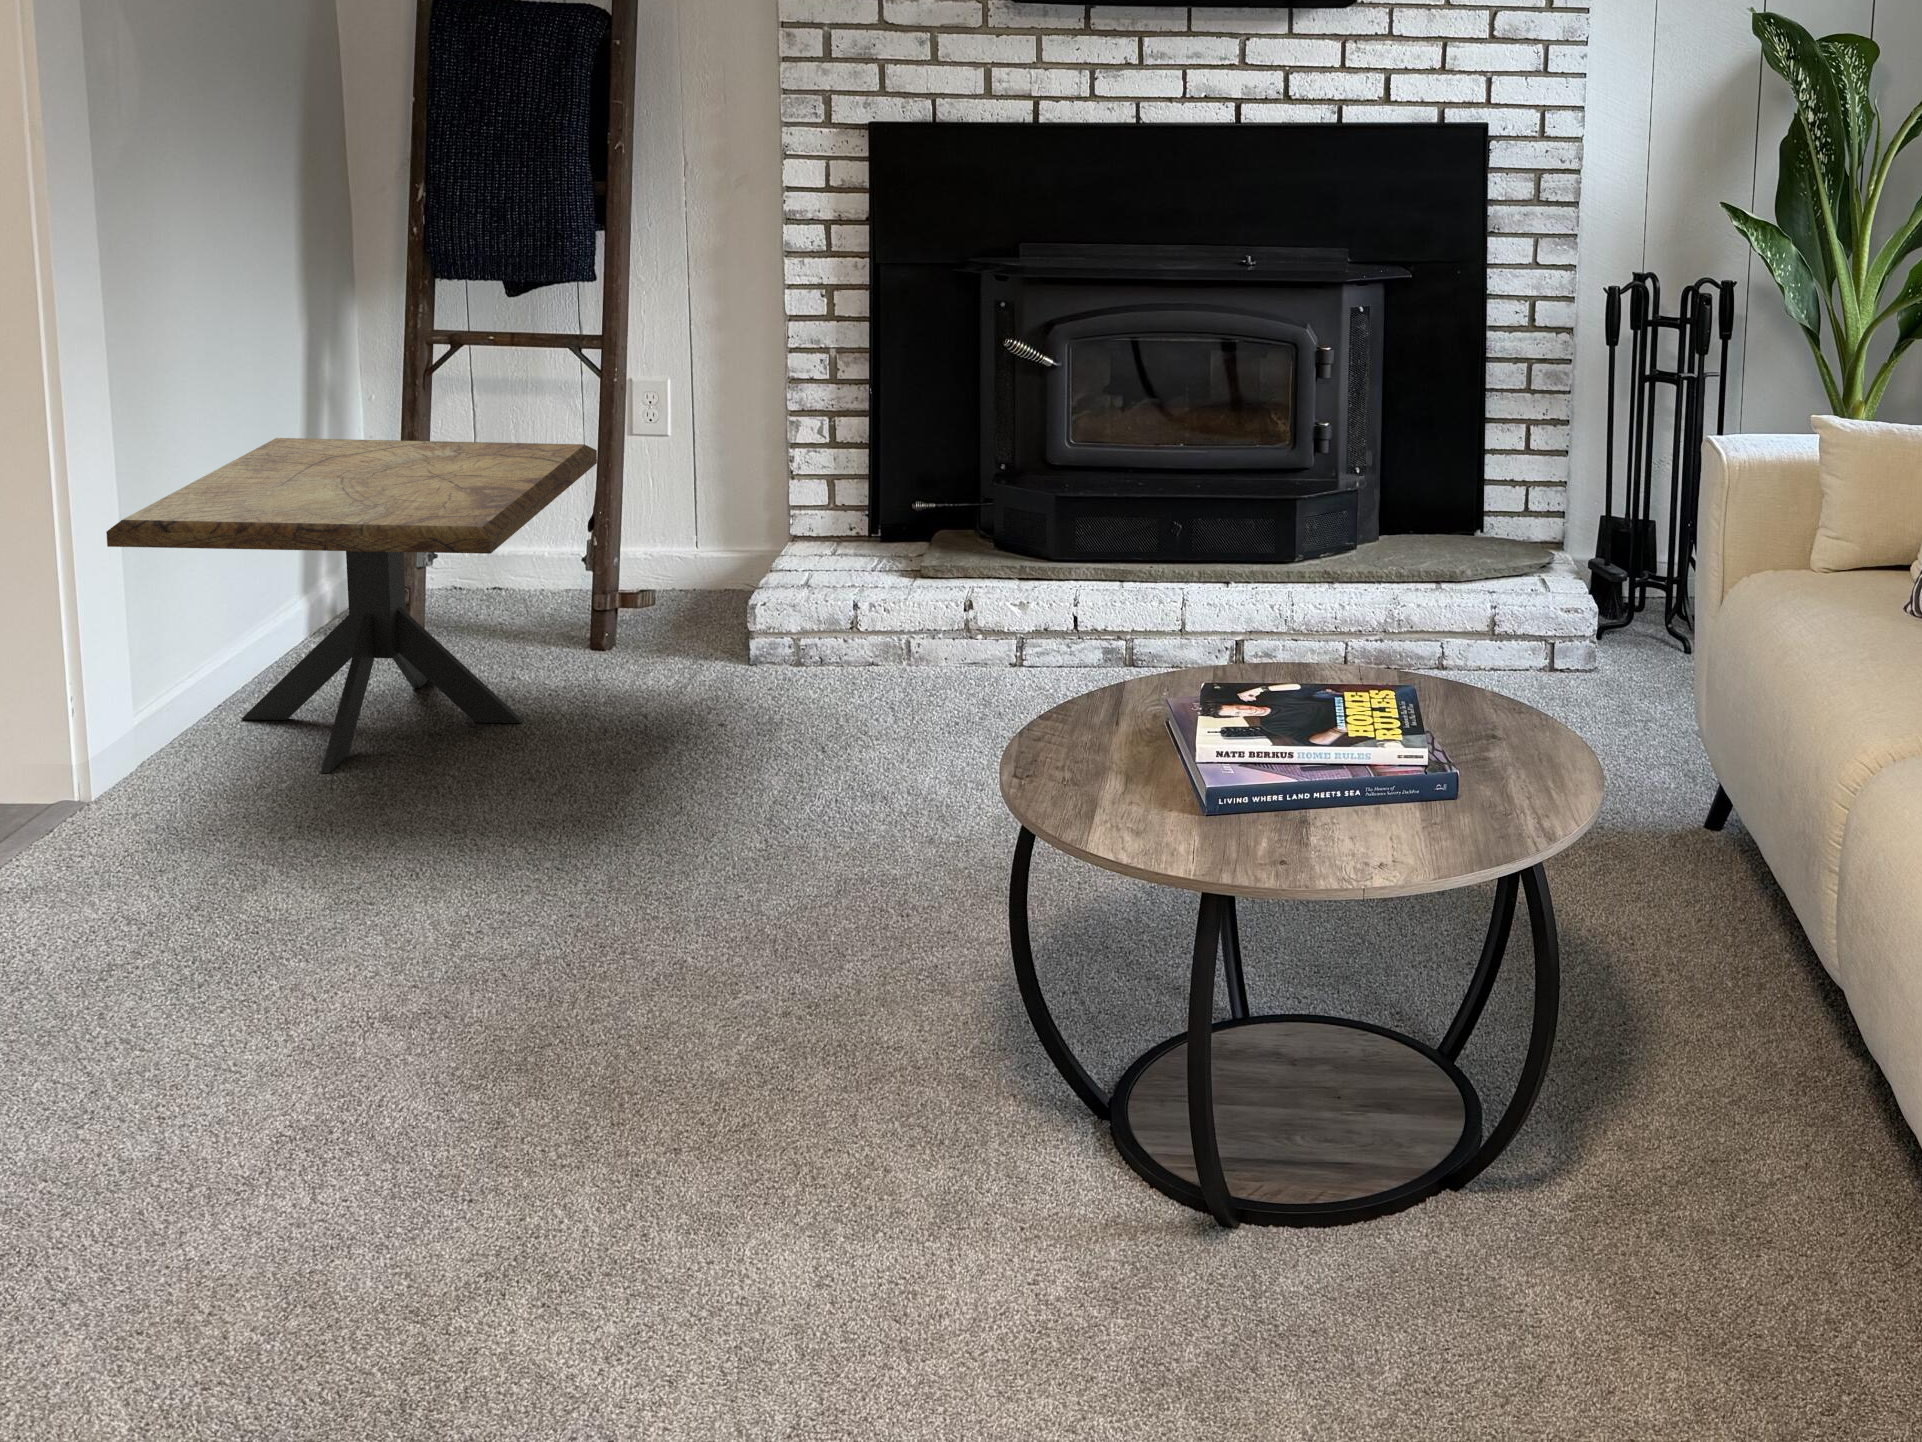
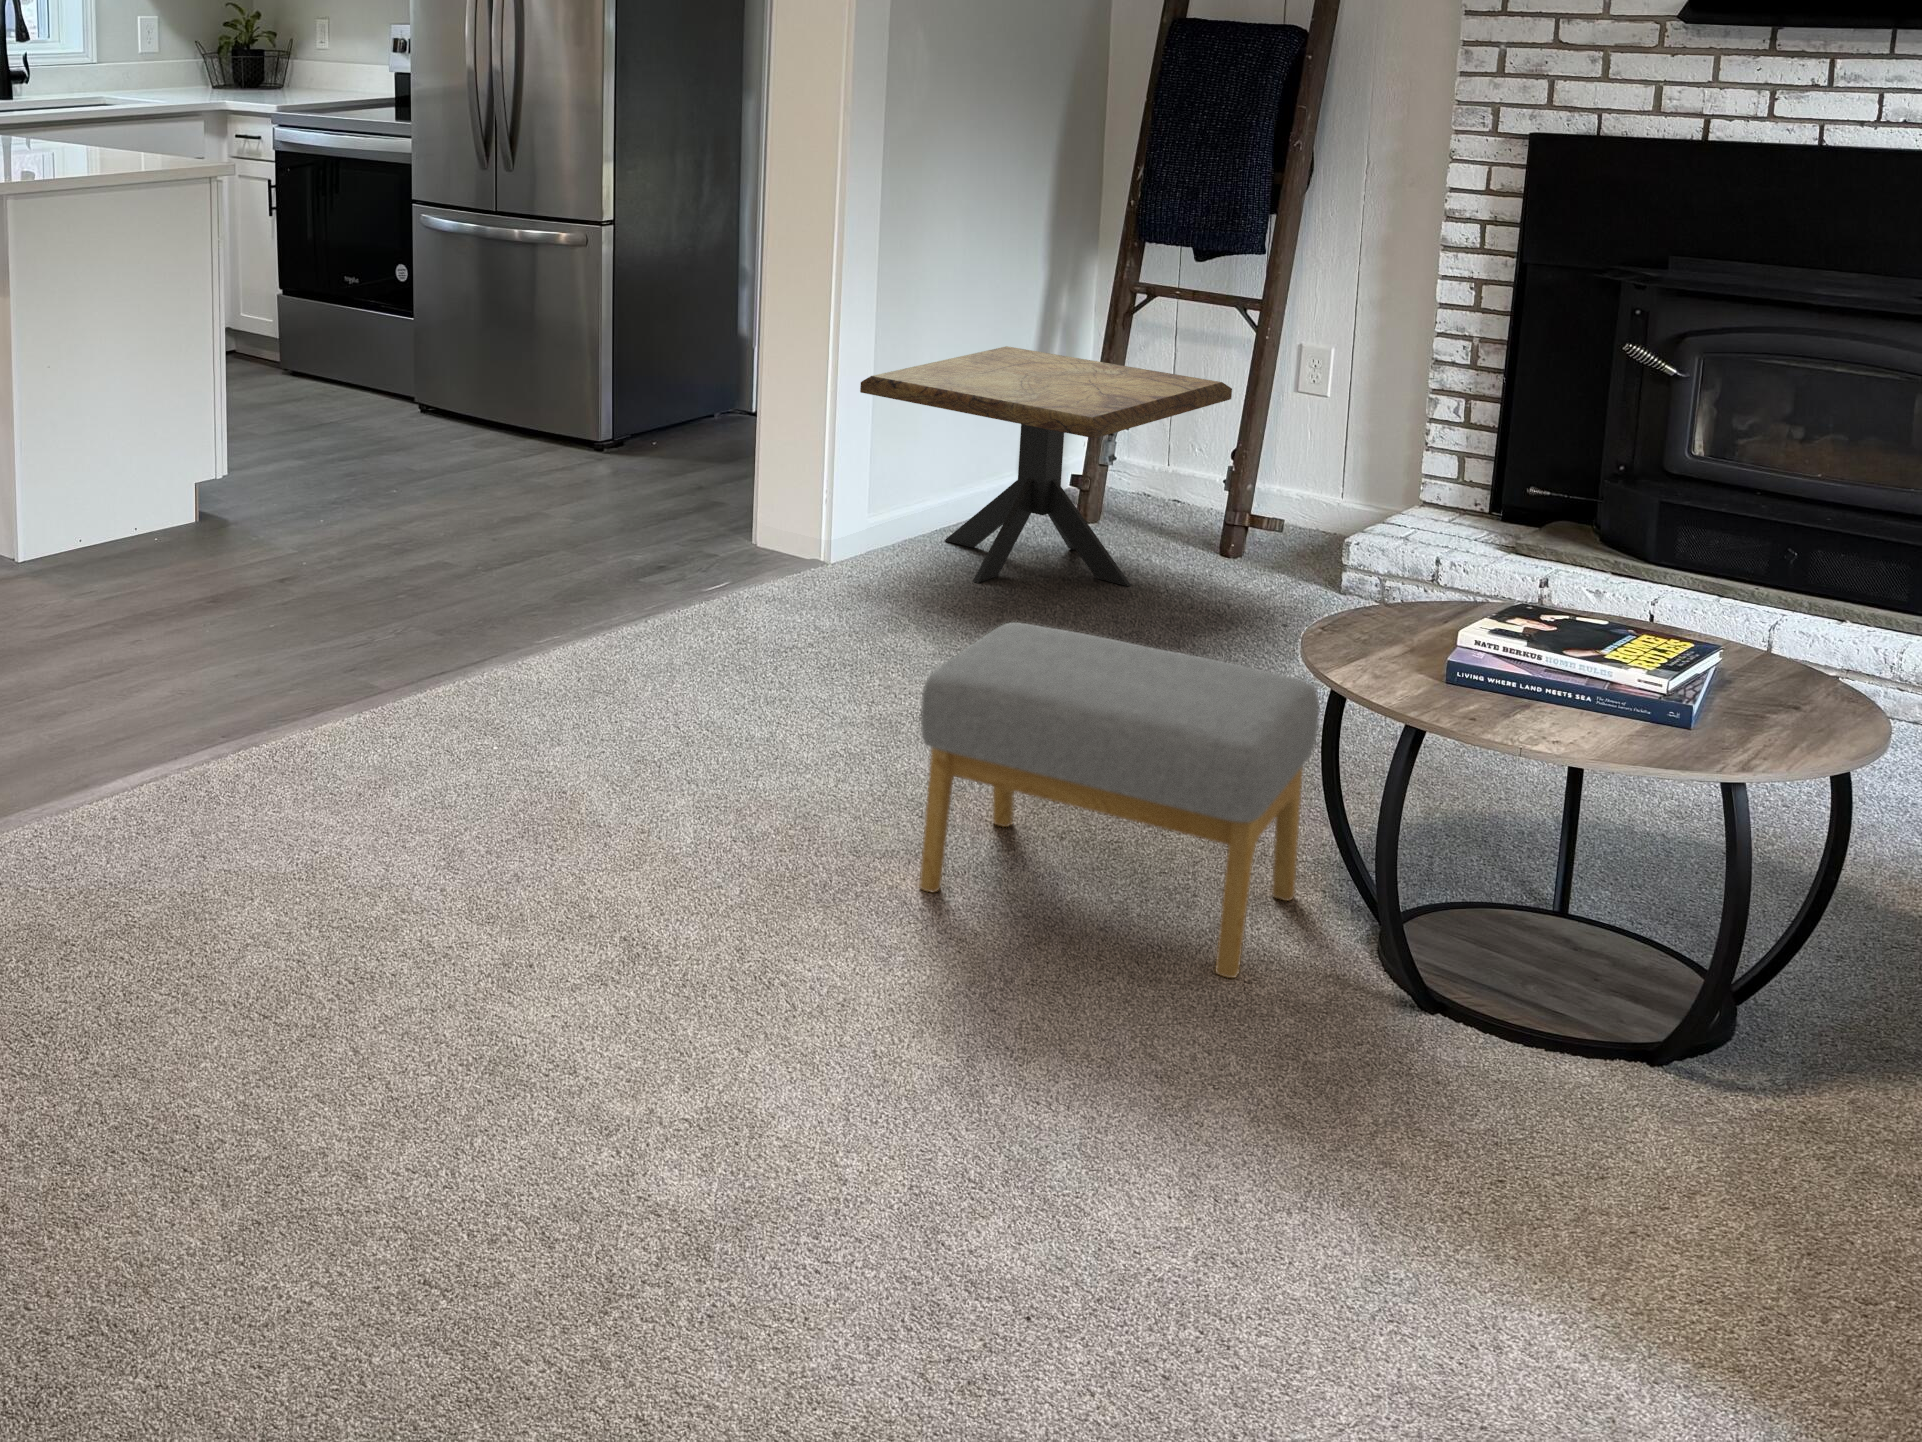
footstool: none [560,847,1059,1331] -> present [919,622,1319,978]

